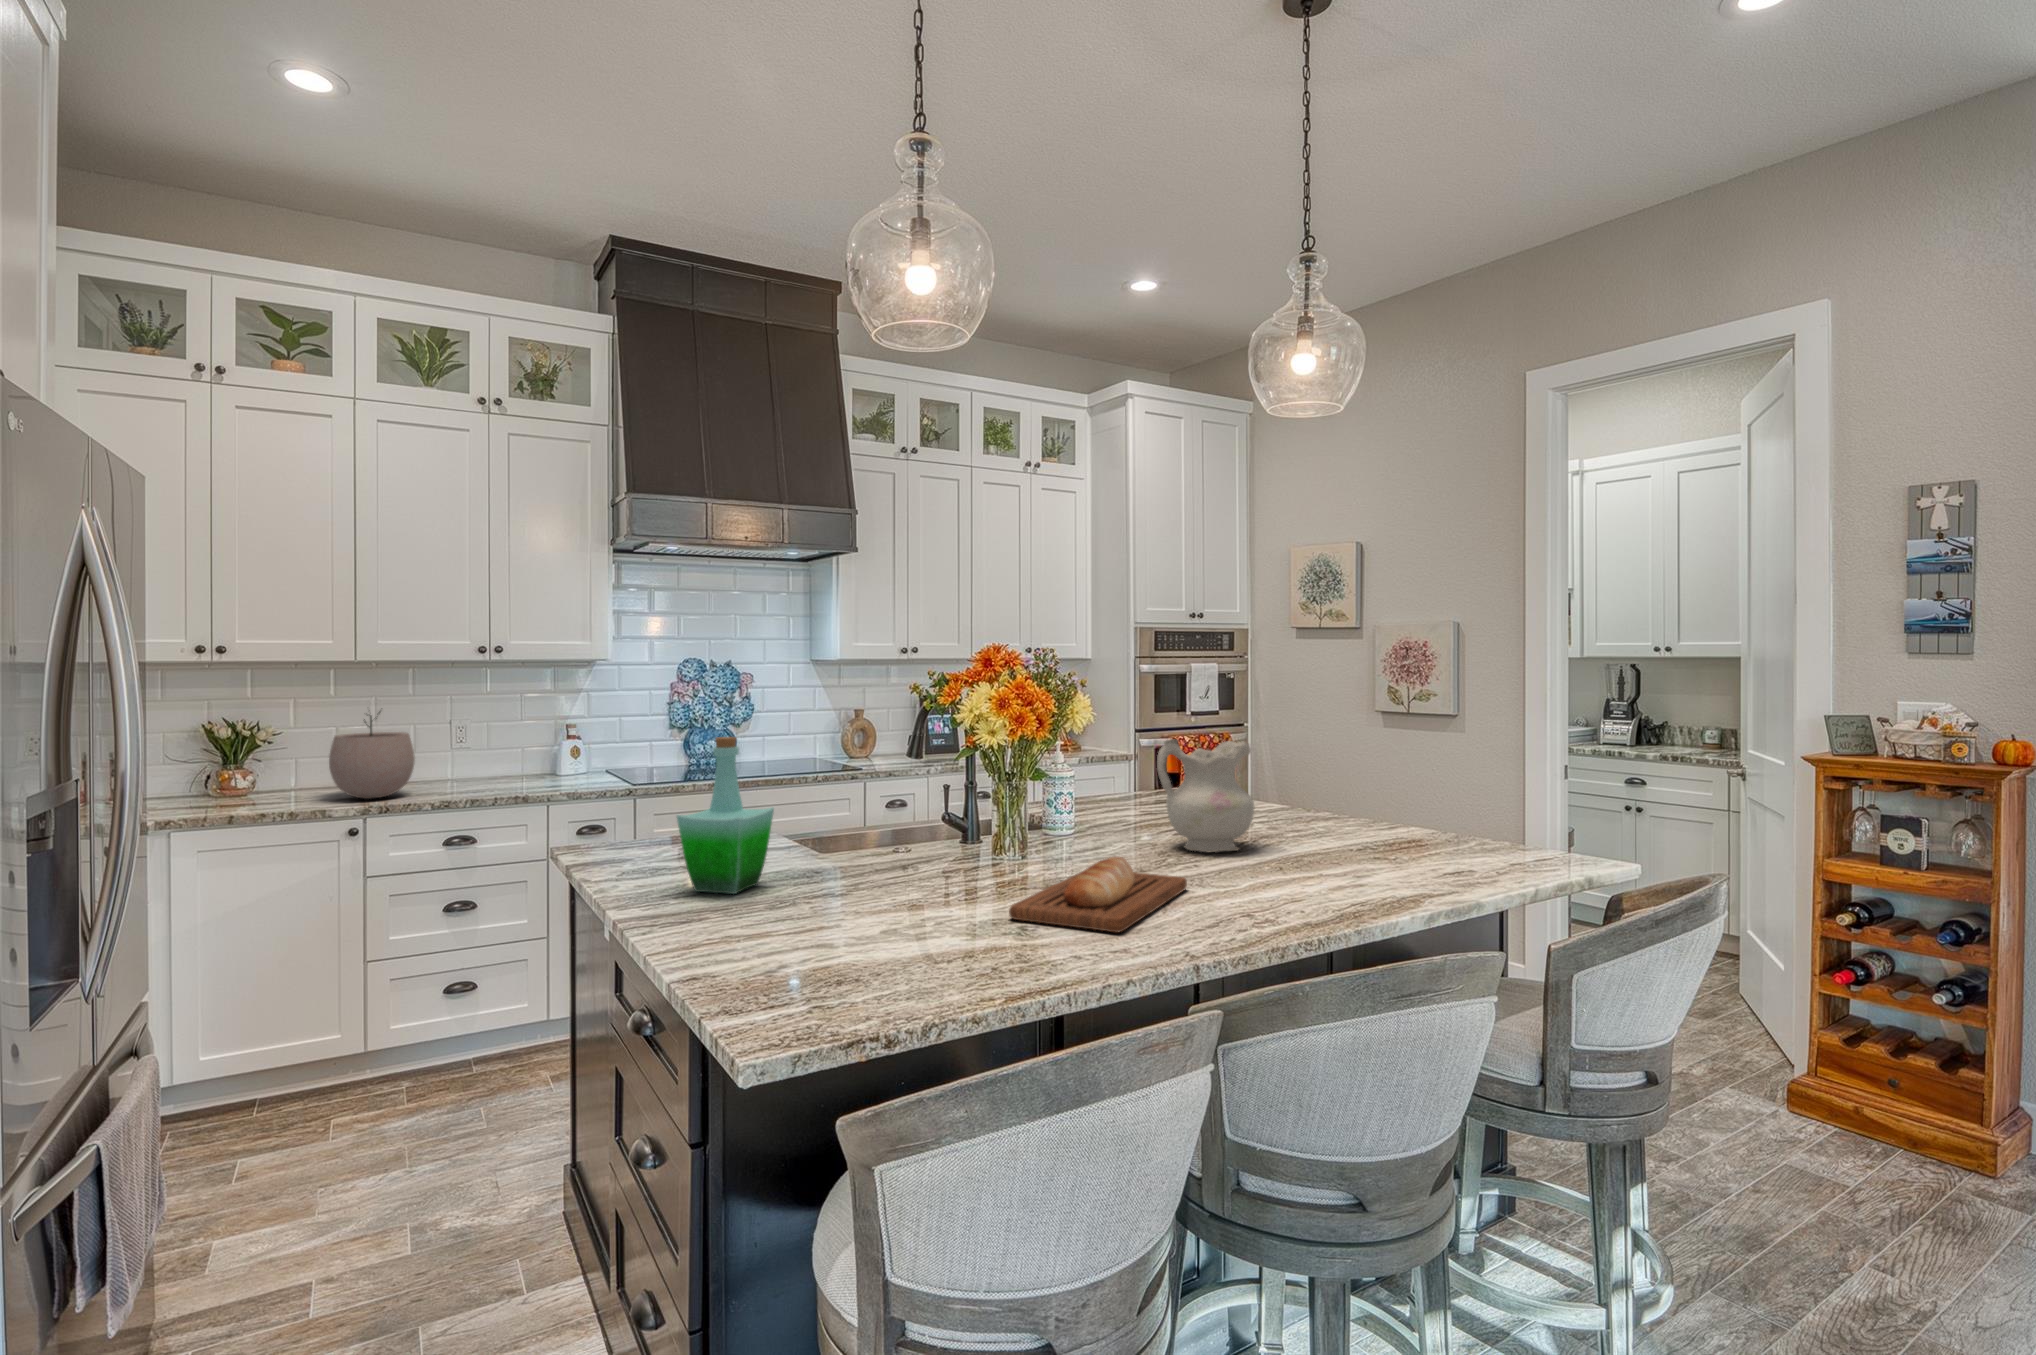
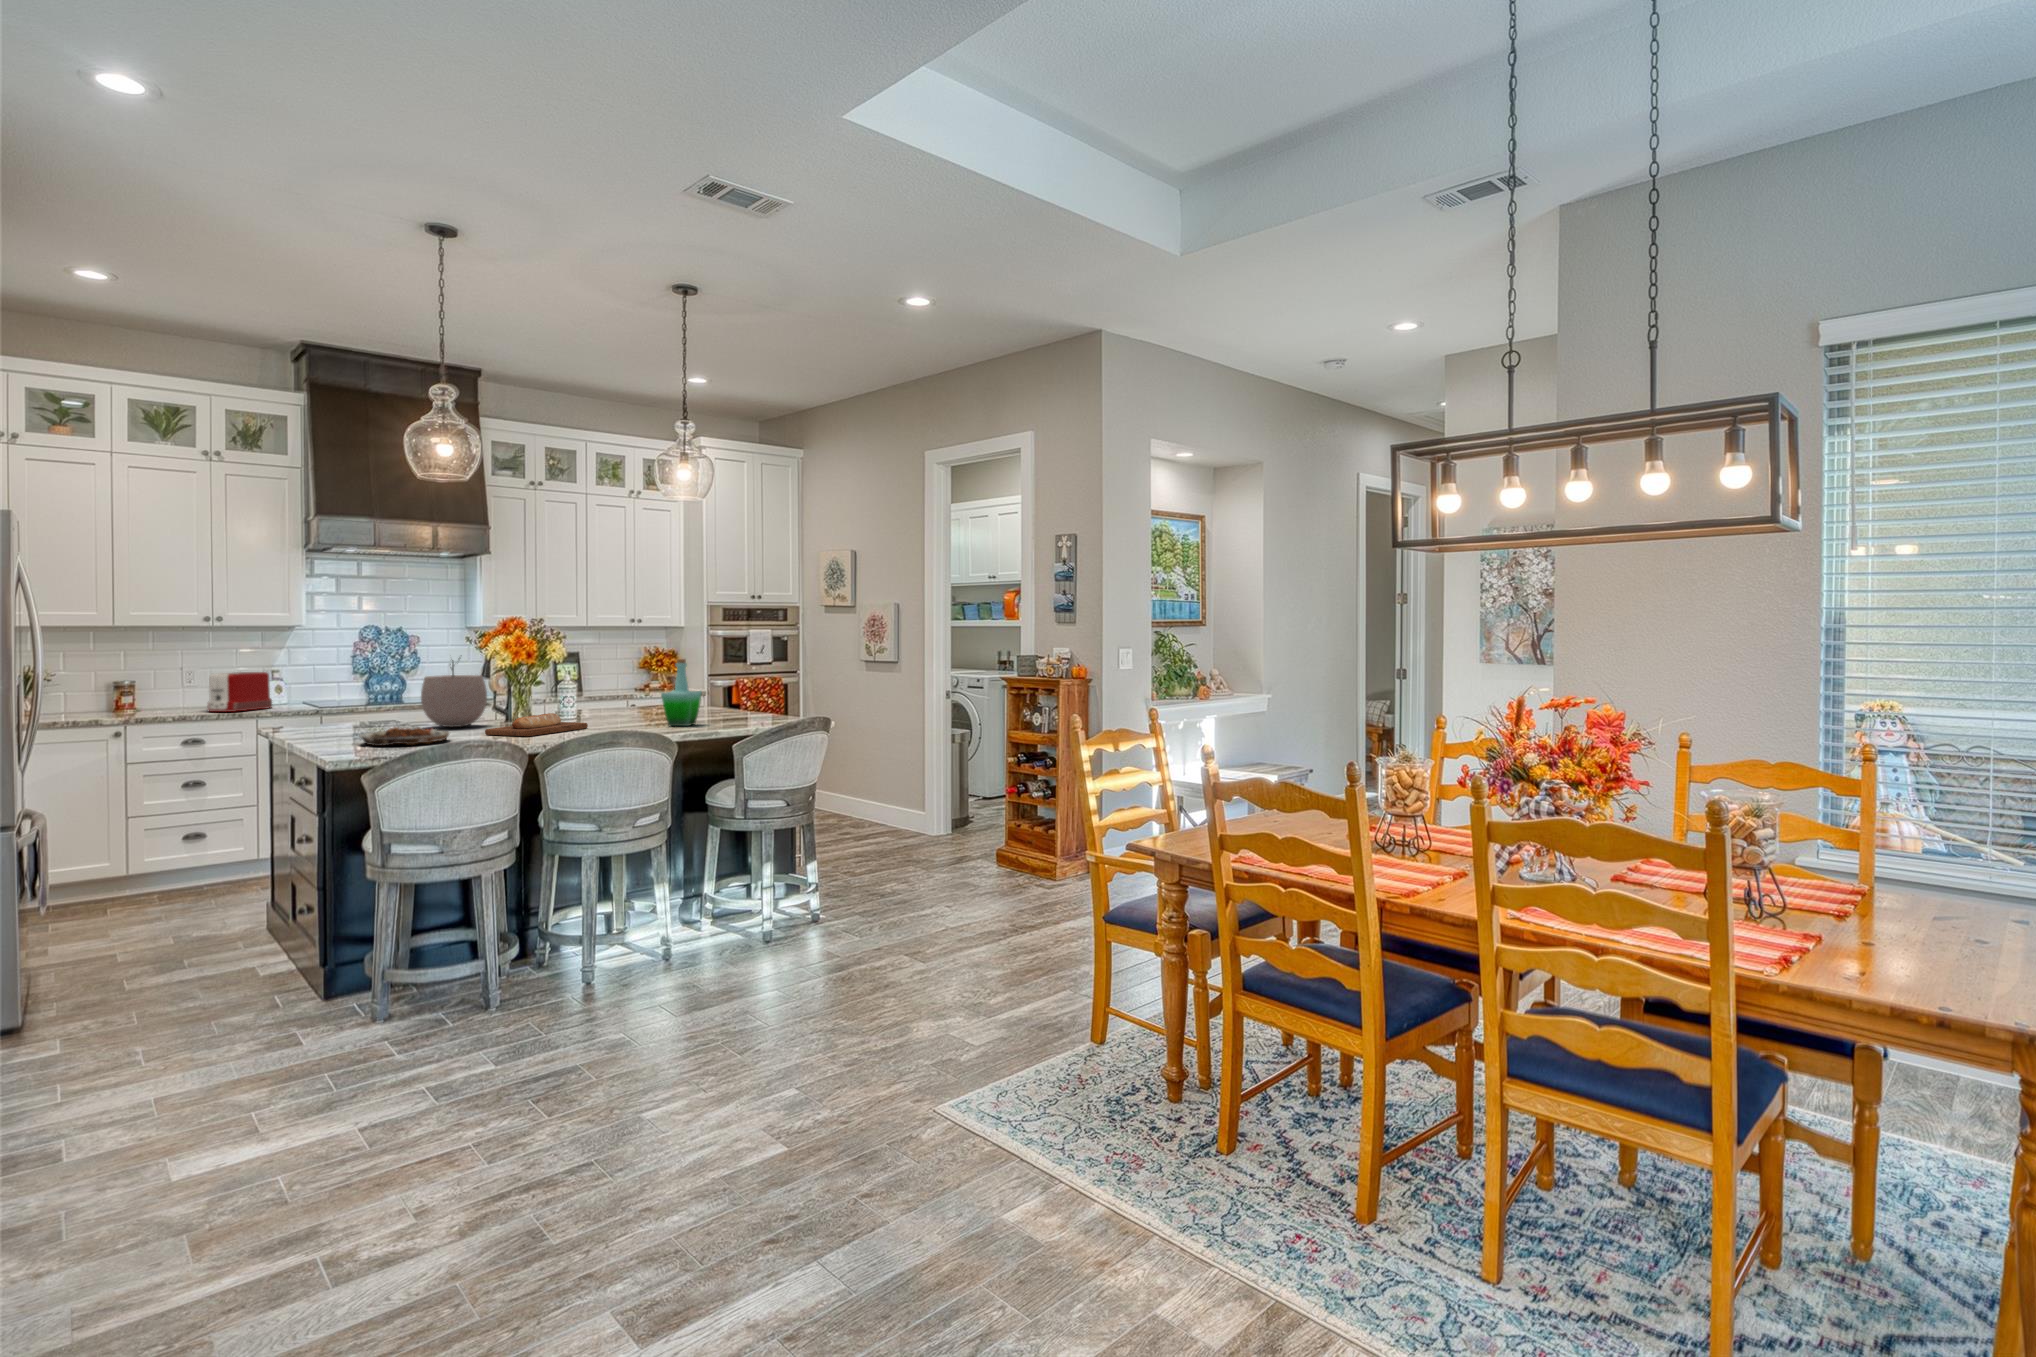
plant pot: present [329,712,415,799] -> present [421,660,487,727]
toaster: none [478,729,566,792] -> present [207,672,272,712]
bottle: present [677,737,774,894] -> present [661,659,702,726]
ceramic pitcher: present [1157,739,1254,852] -> none [603,664,656,720]
plate: none [769,914,966,986] -> present [360,727,449,746]

